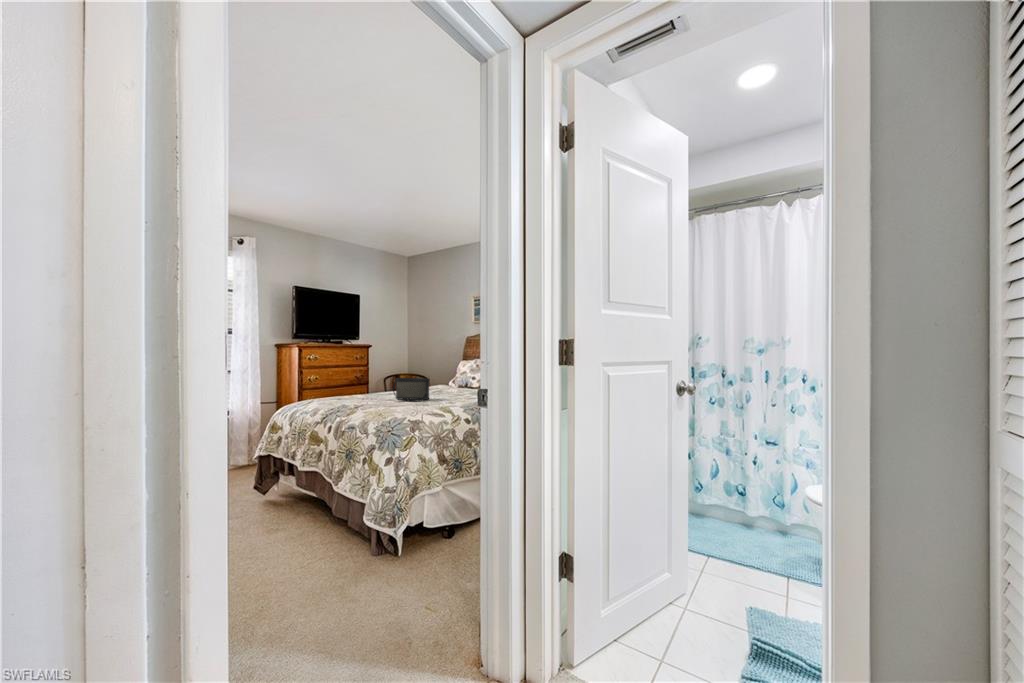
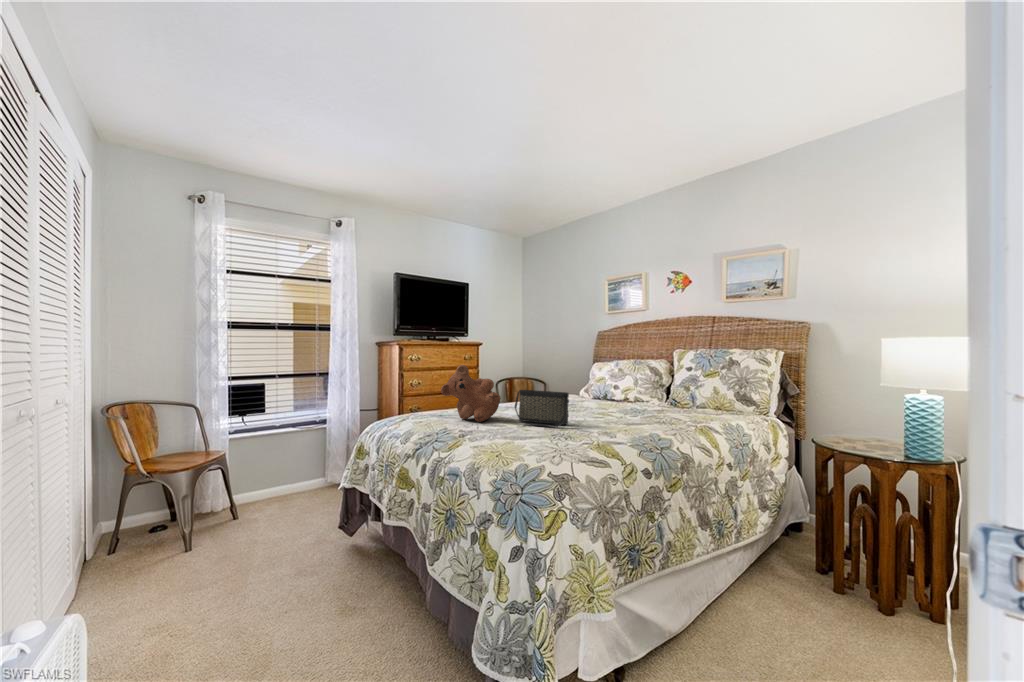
teddy bear: none [339,362,383,401] -> present [441,365,501,422]

